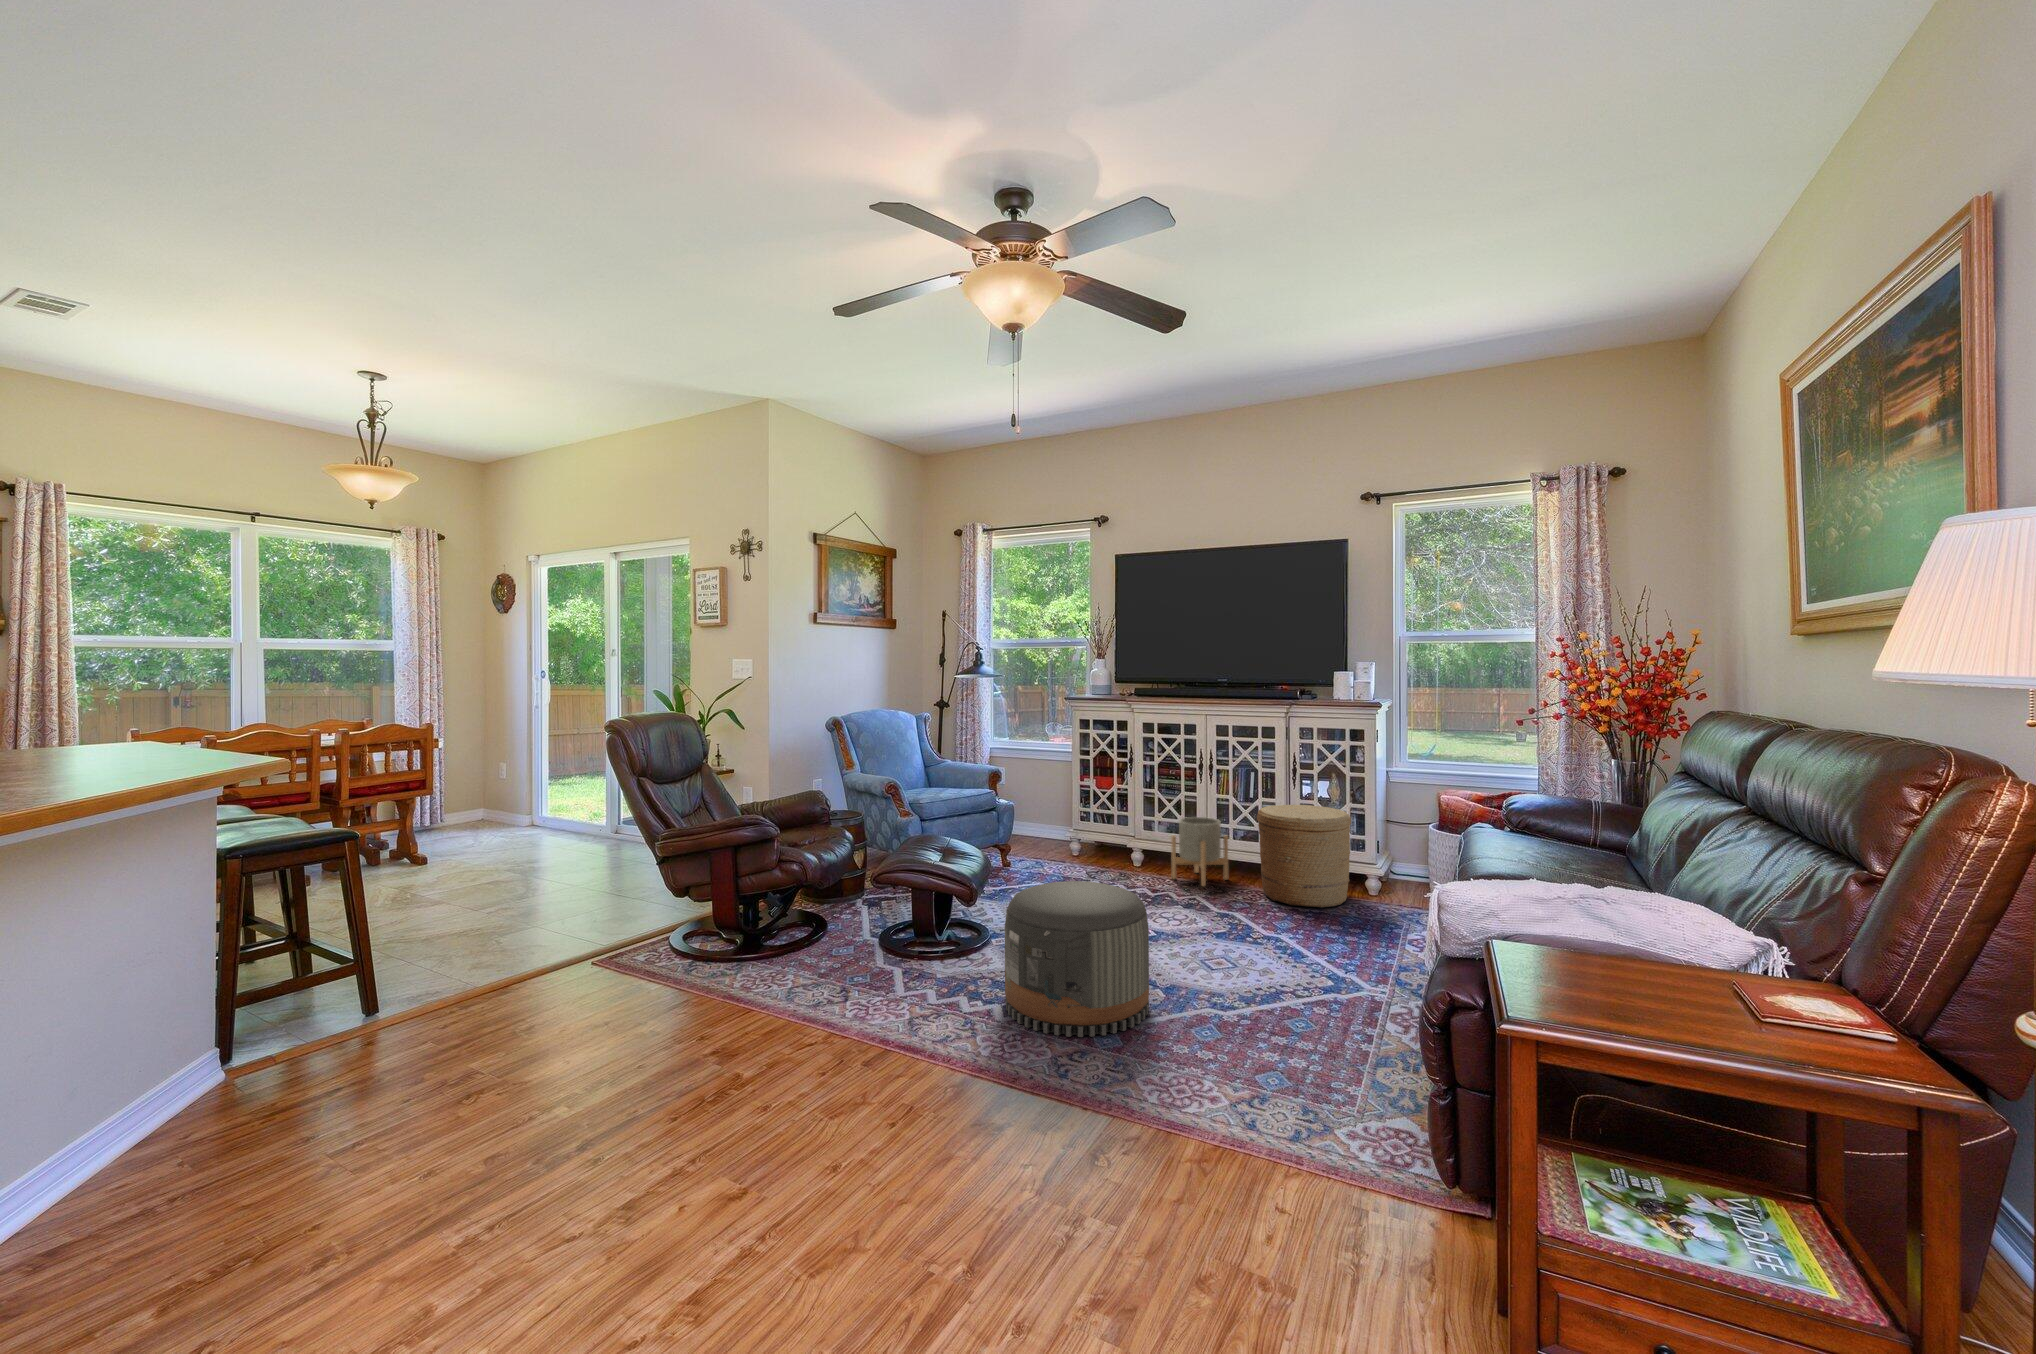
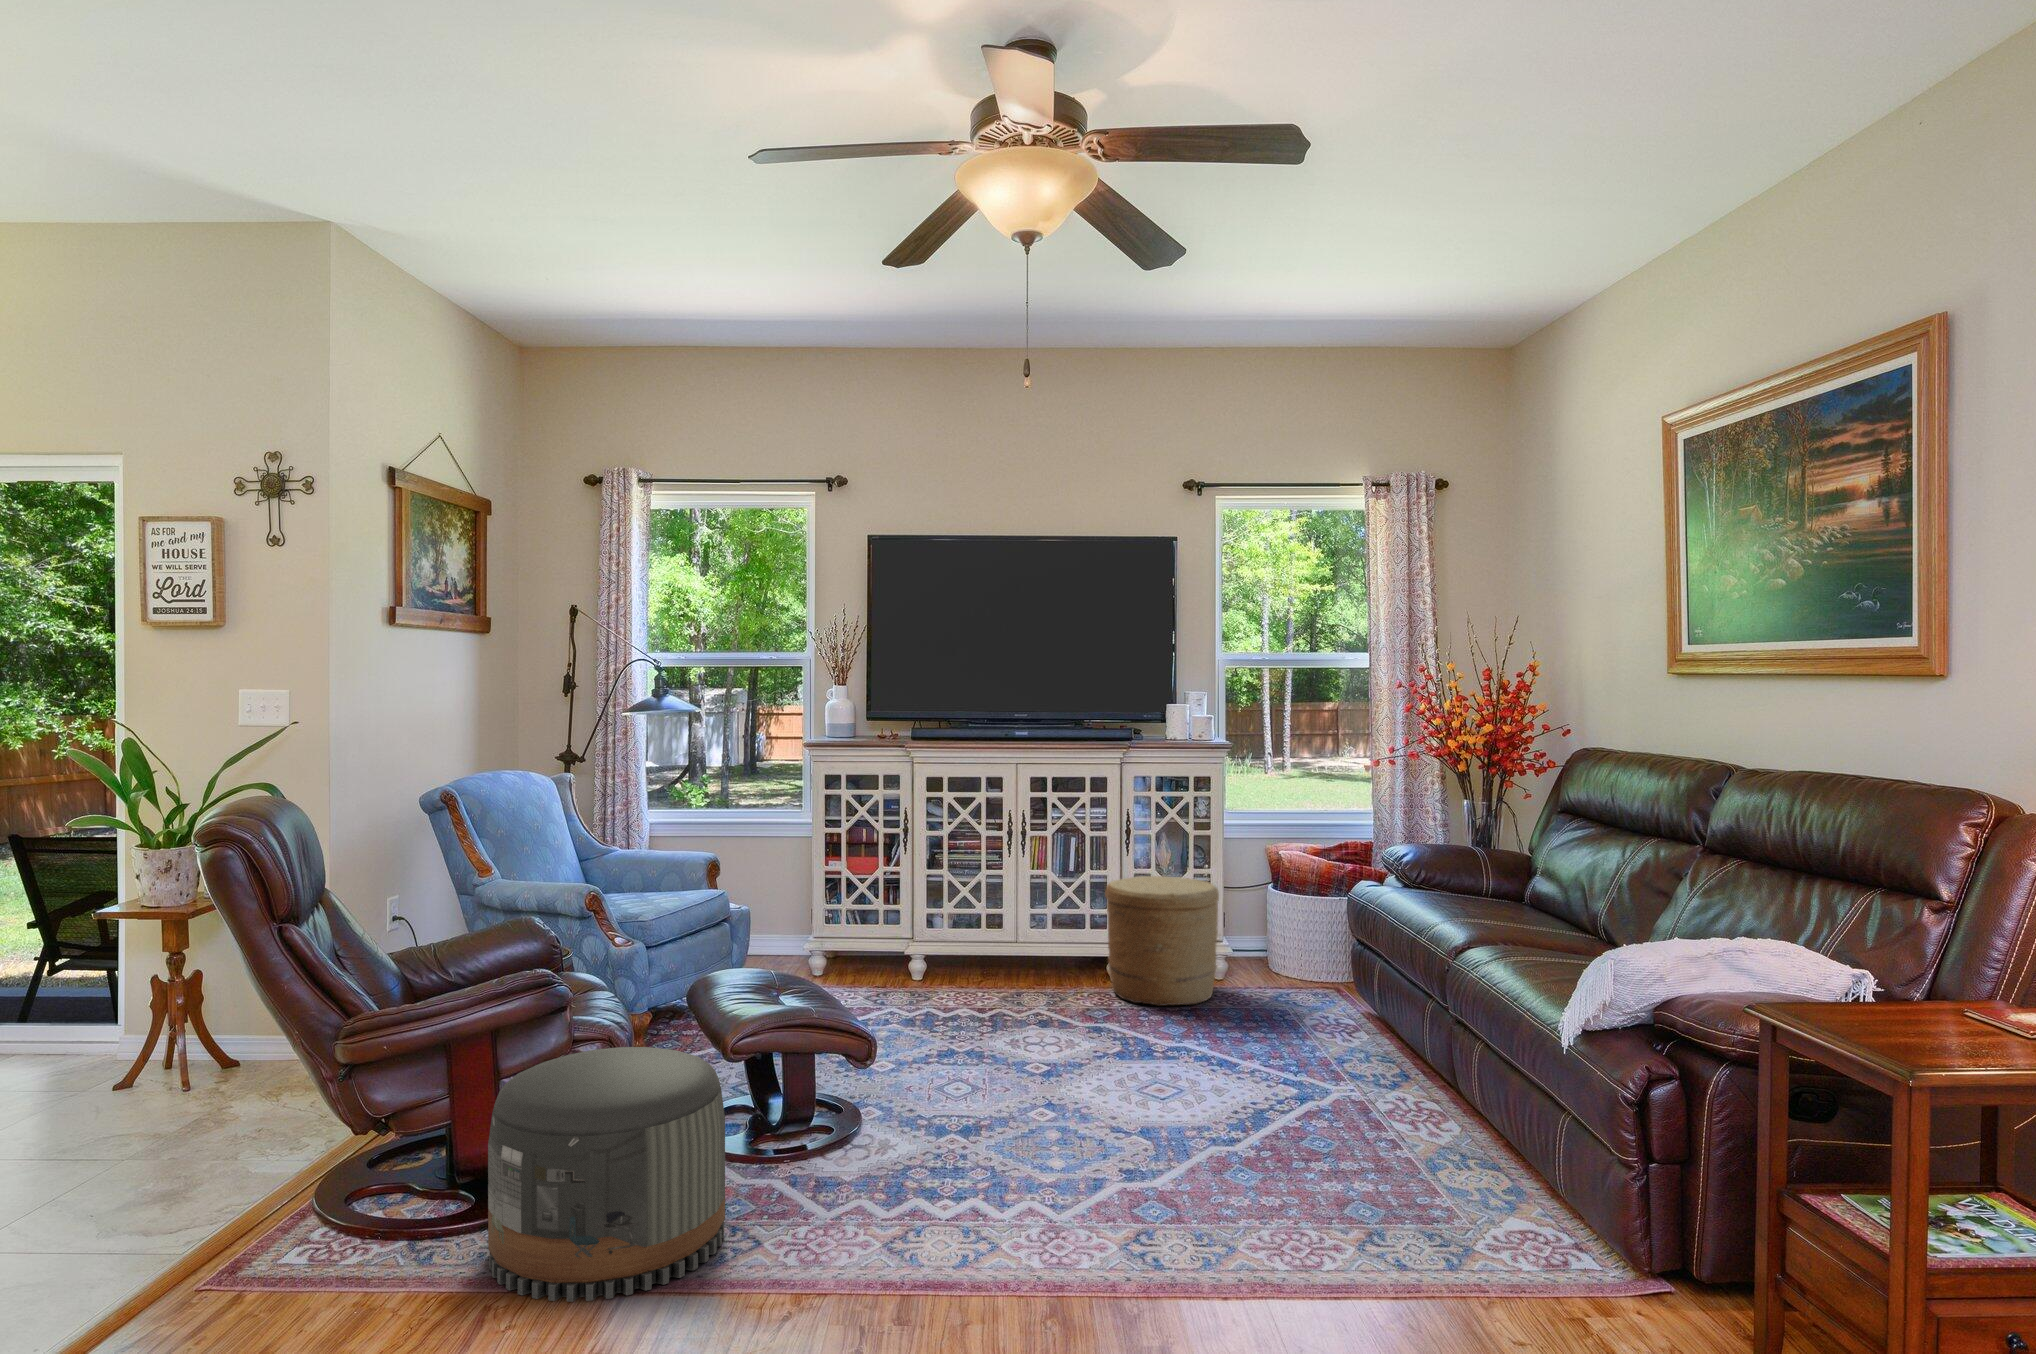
planter: present [1171,817,1228,886] -> none [985,902,1055,996]
pouf: present [1005,881,1149,1037] -> present [488,1047,725,1302]

